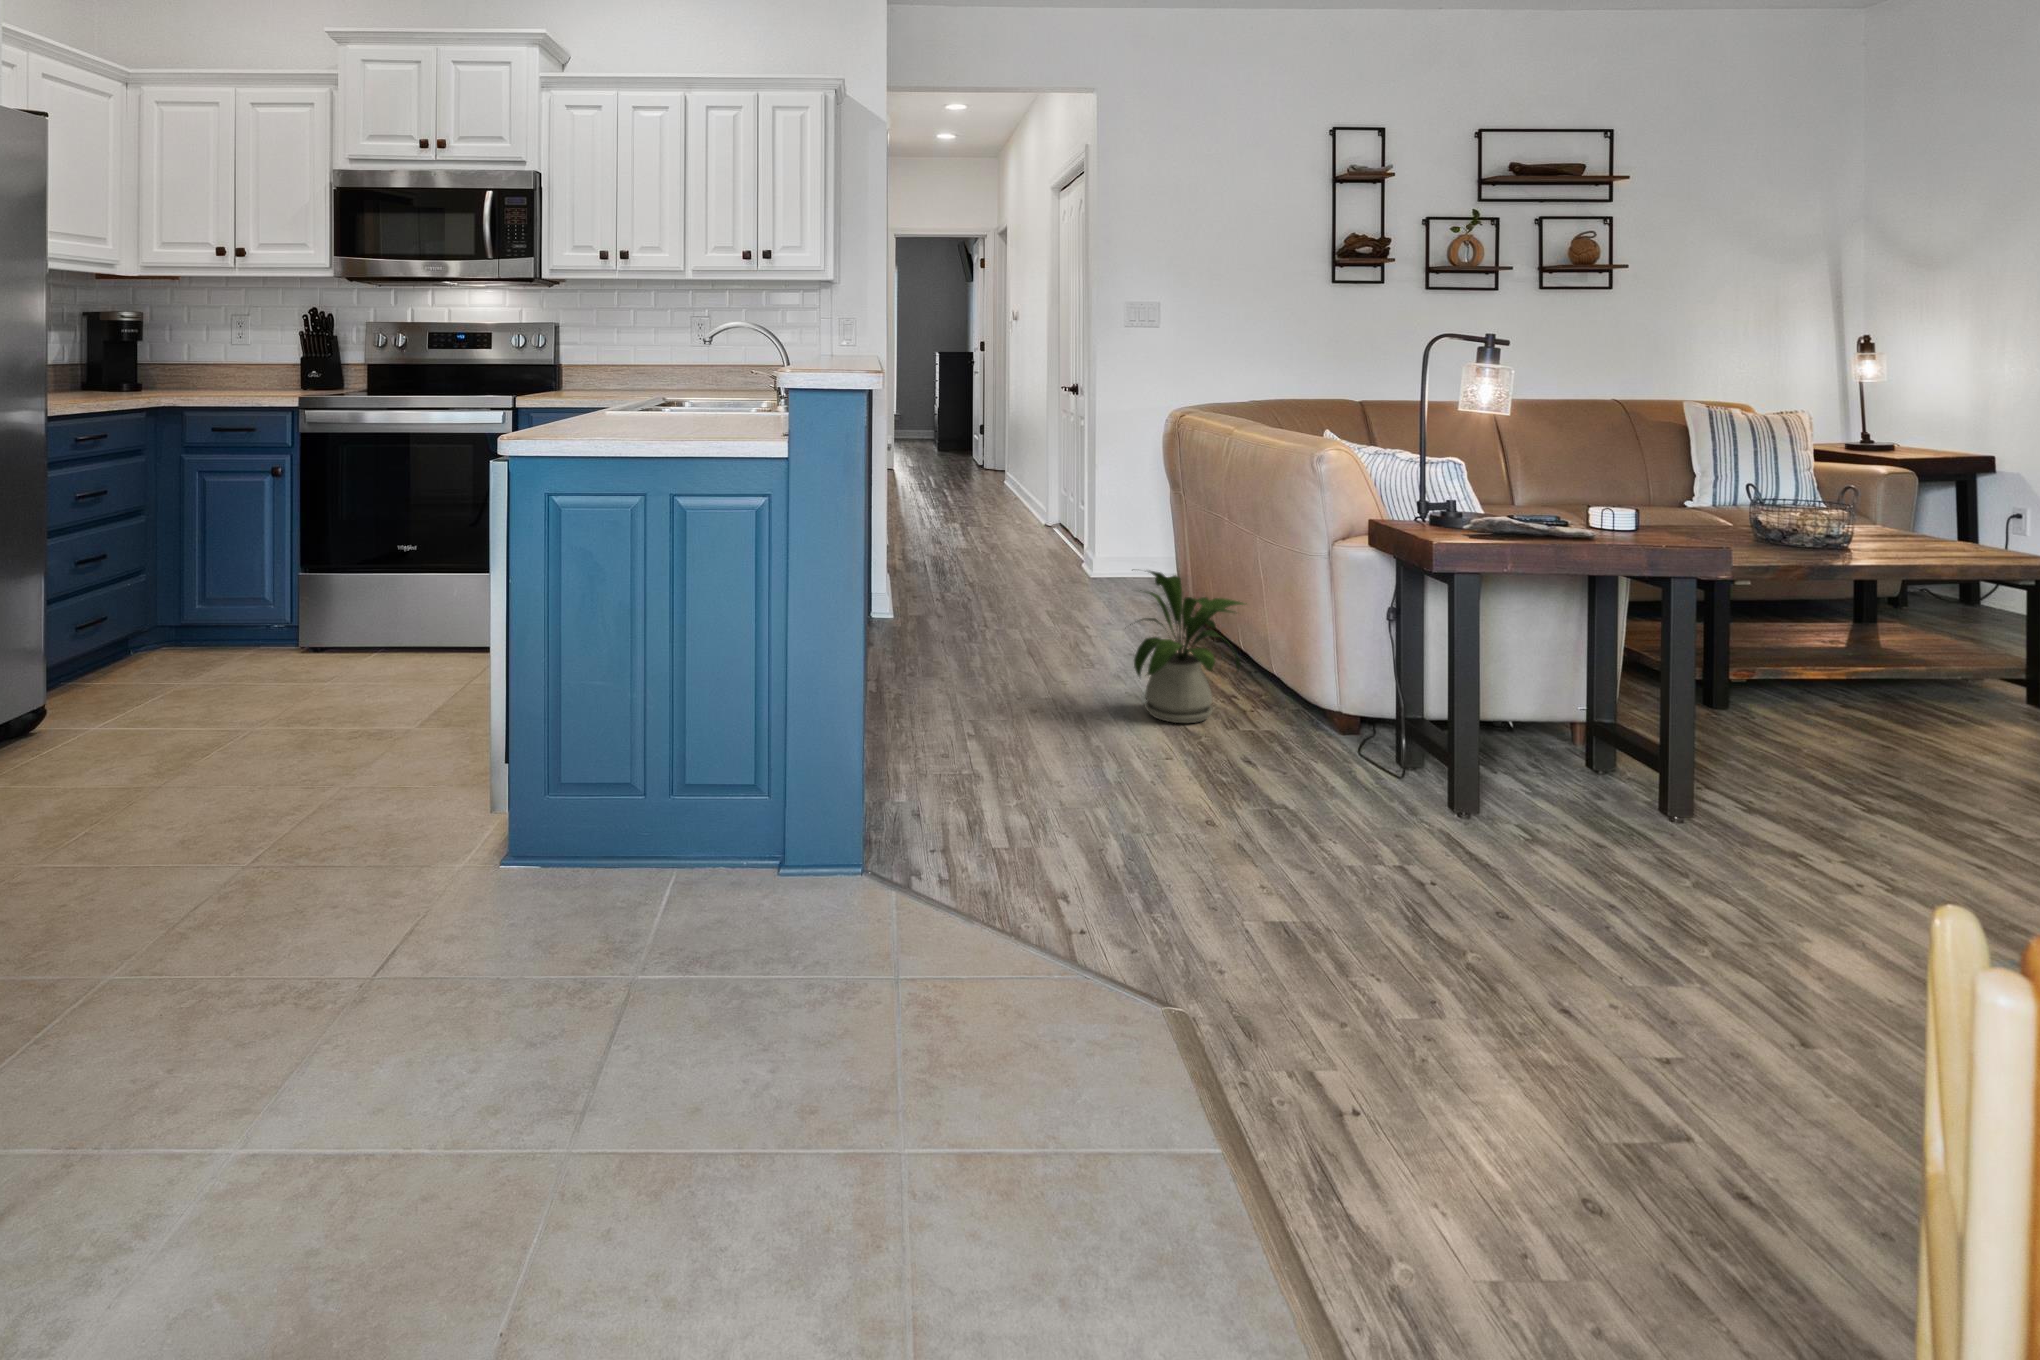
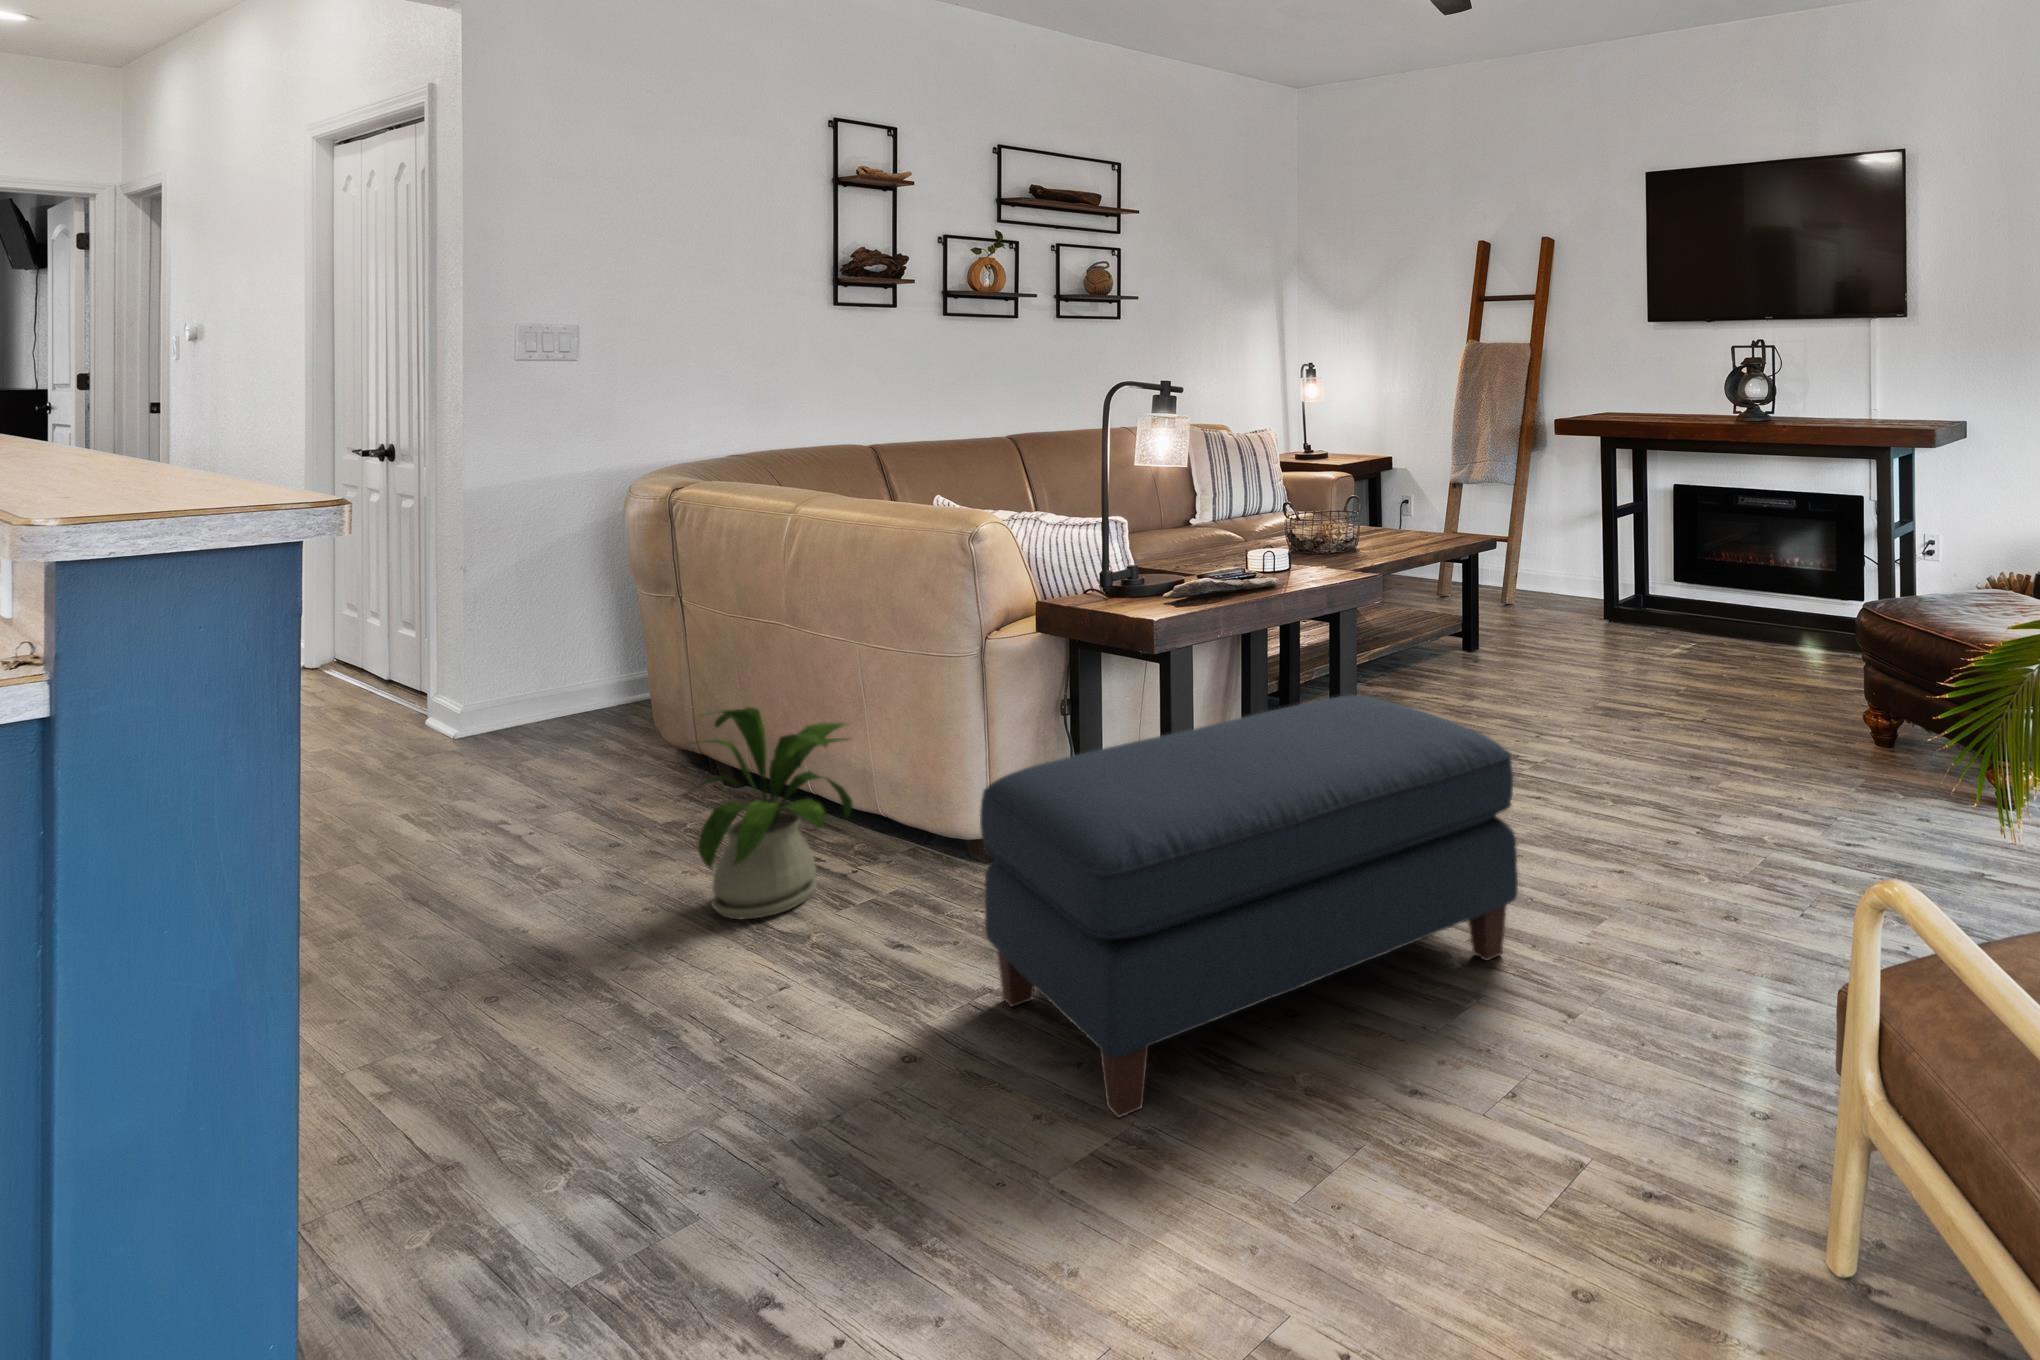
ottoman: none [1273,649,1786,957] -> present [980,695,1518,1118]

